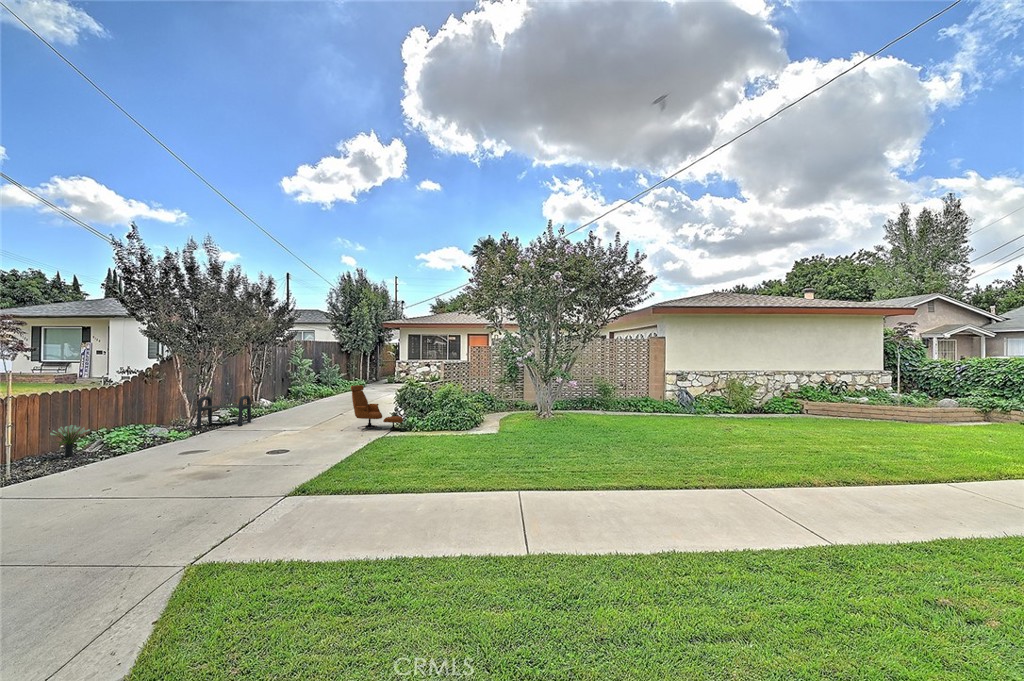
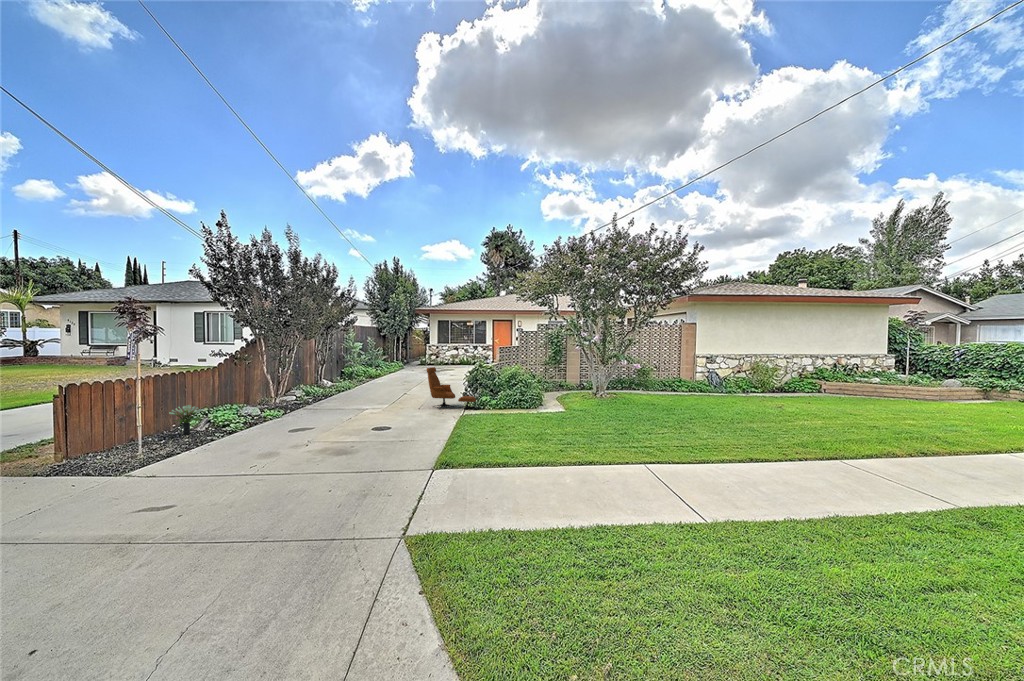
bench: present [197,395,251,428] -> none [279,377,326,407]

